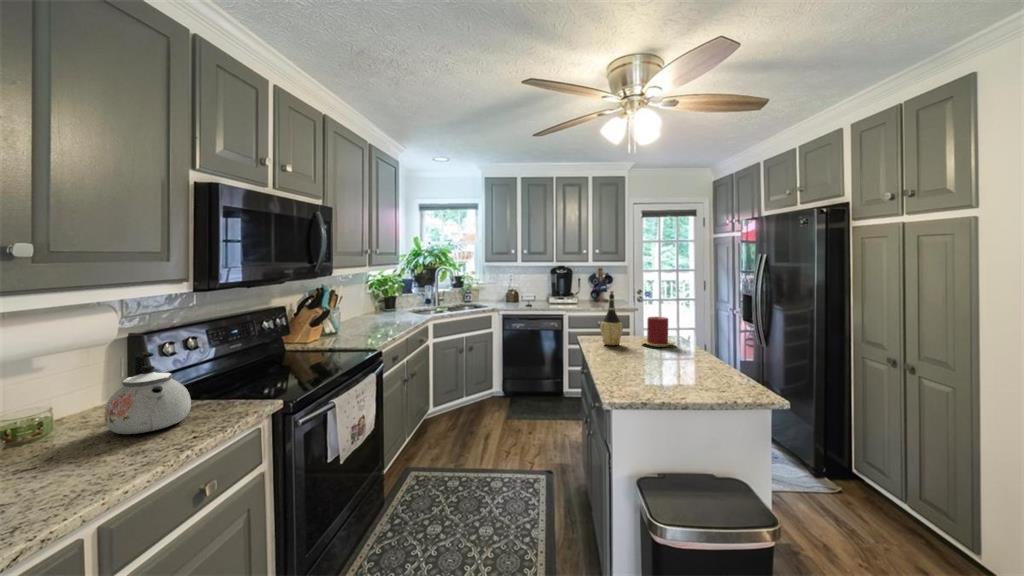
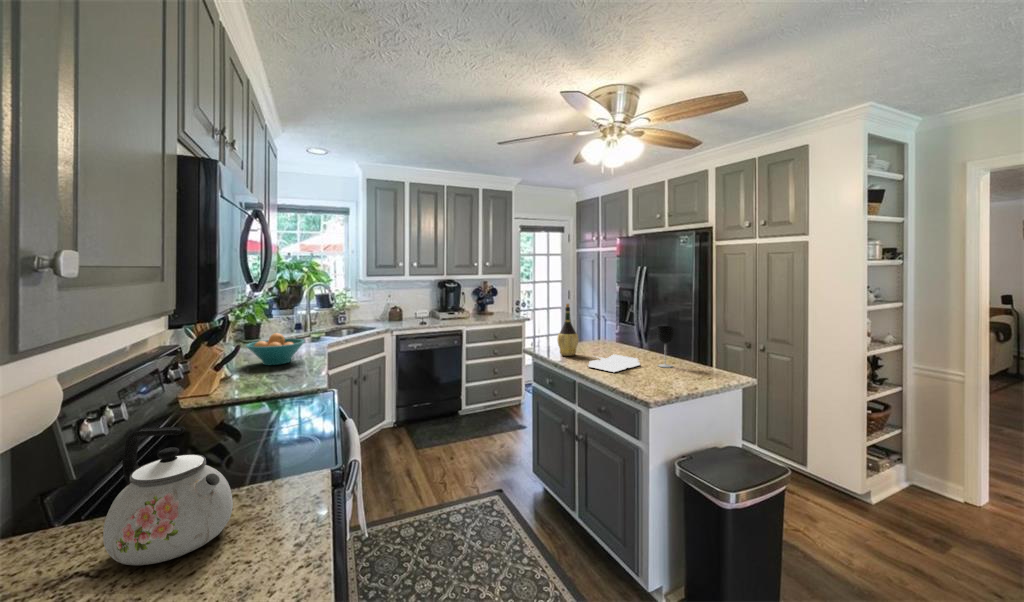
fruit bowl: none [355,305,397,329] -> present [246,333,304,365]
candle: present [641,317,675,347] -> none [589,326,619,353]
wine glass: none [691,320,712,369] -> present [657,326,674,367]
book: none [607,346,671,367] -> present [588,354,640,373]

